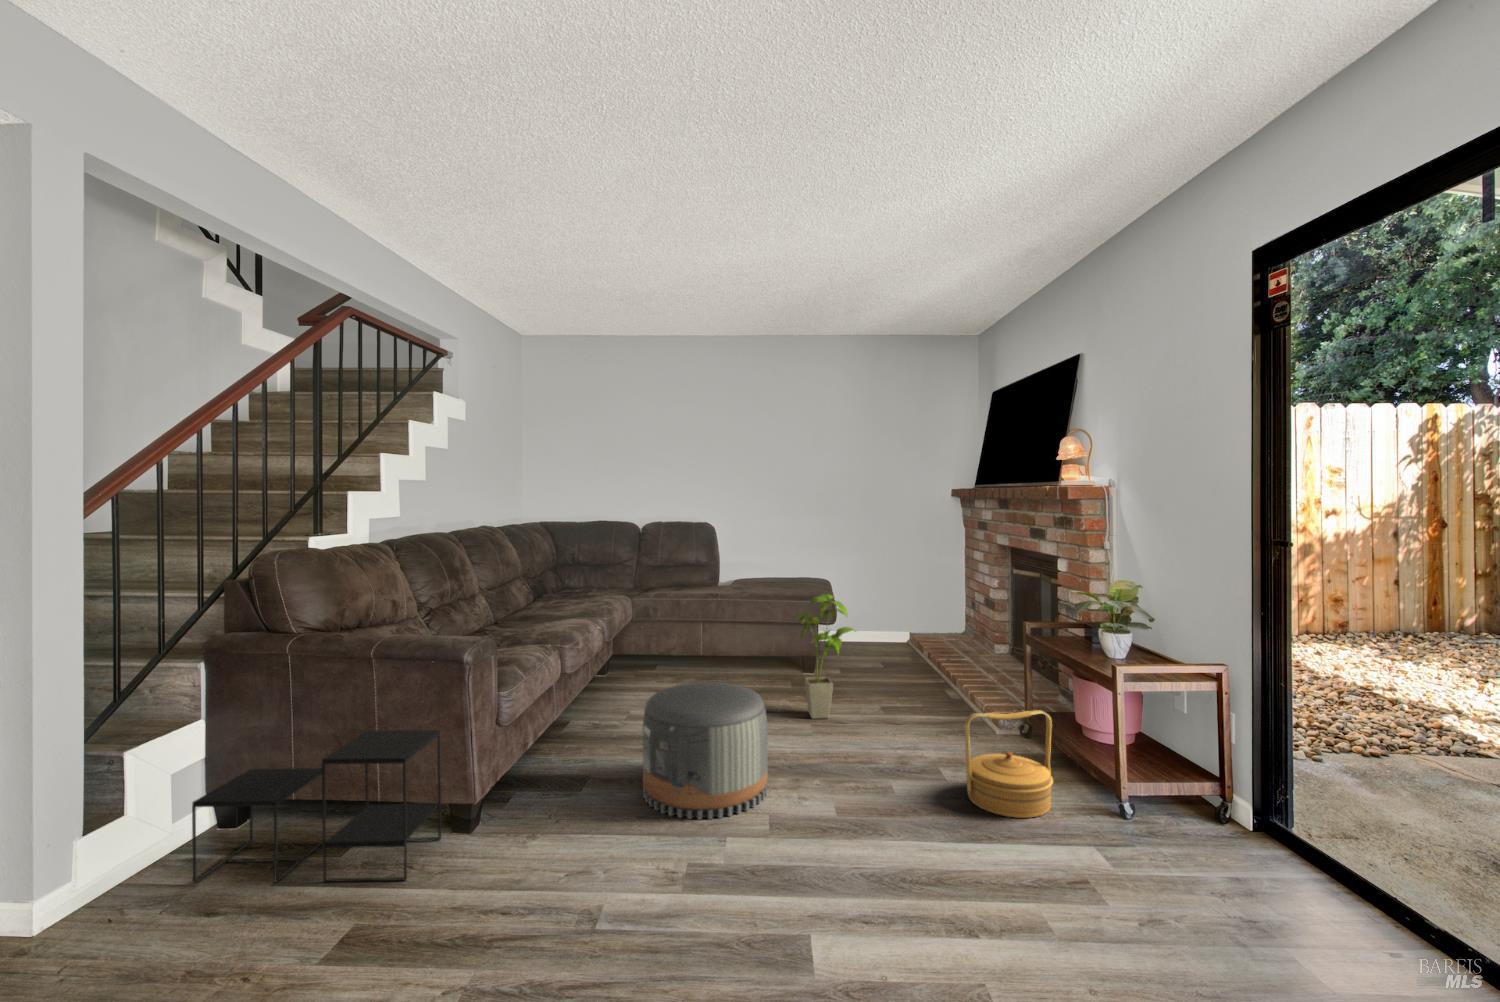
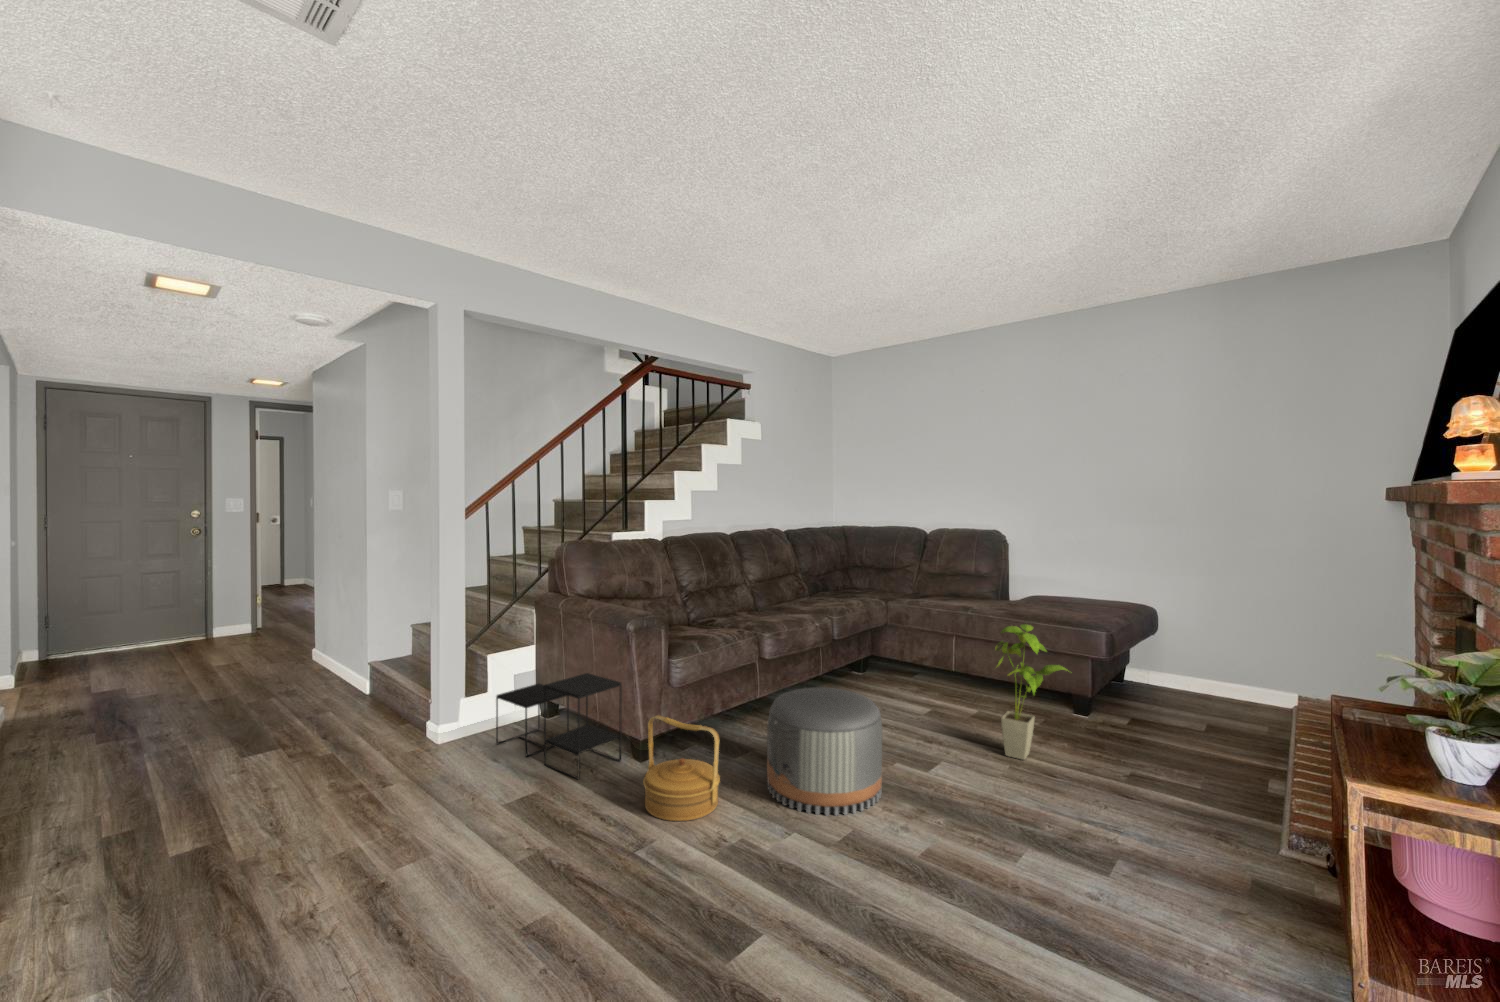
basket: present [965,710,1053,818] -> present [643,715,720,821]

